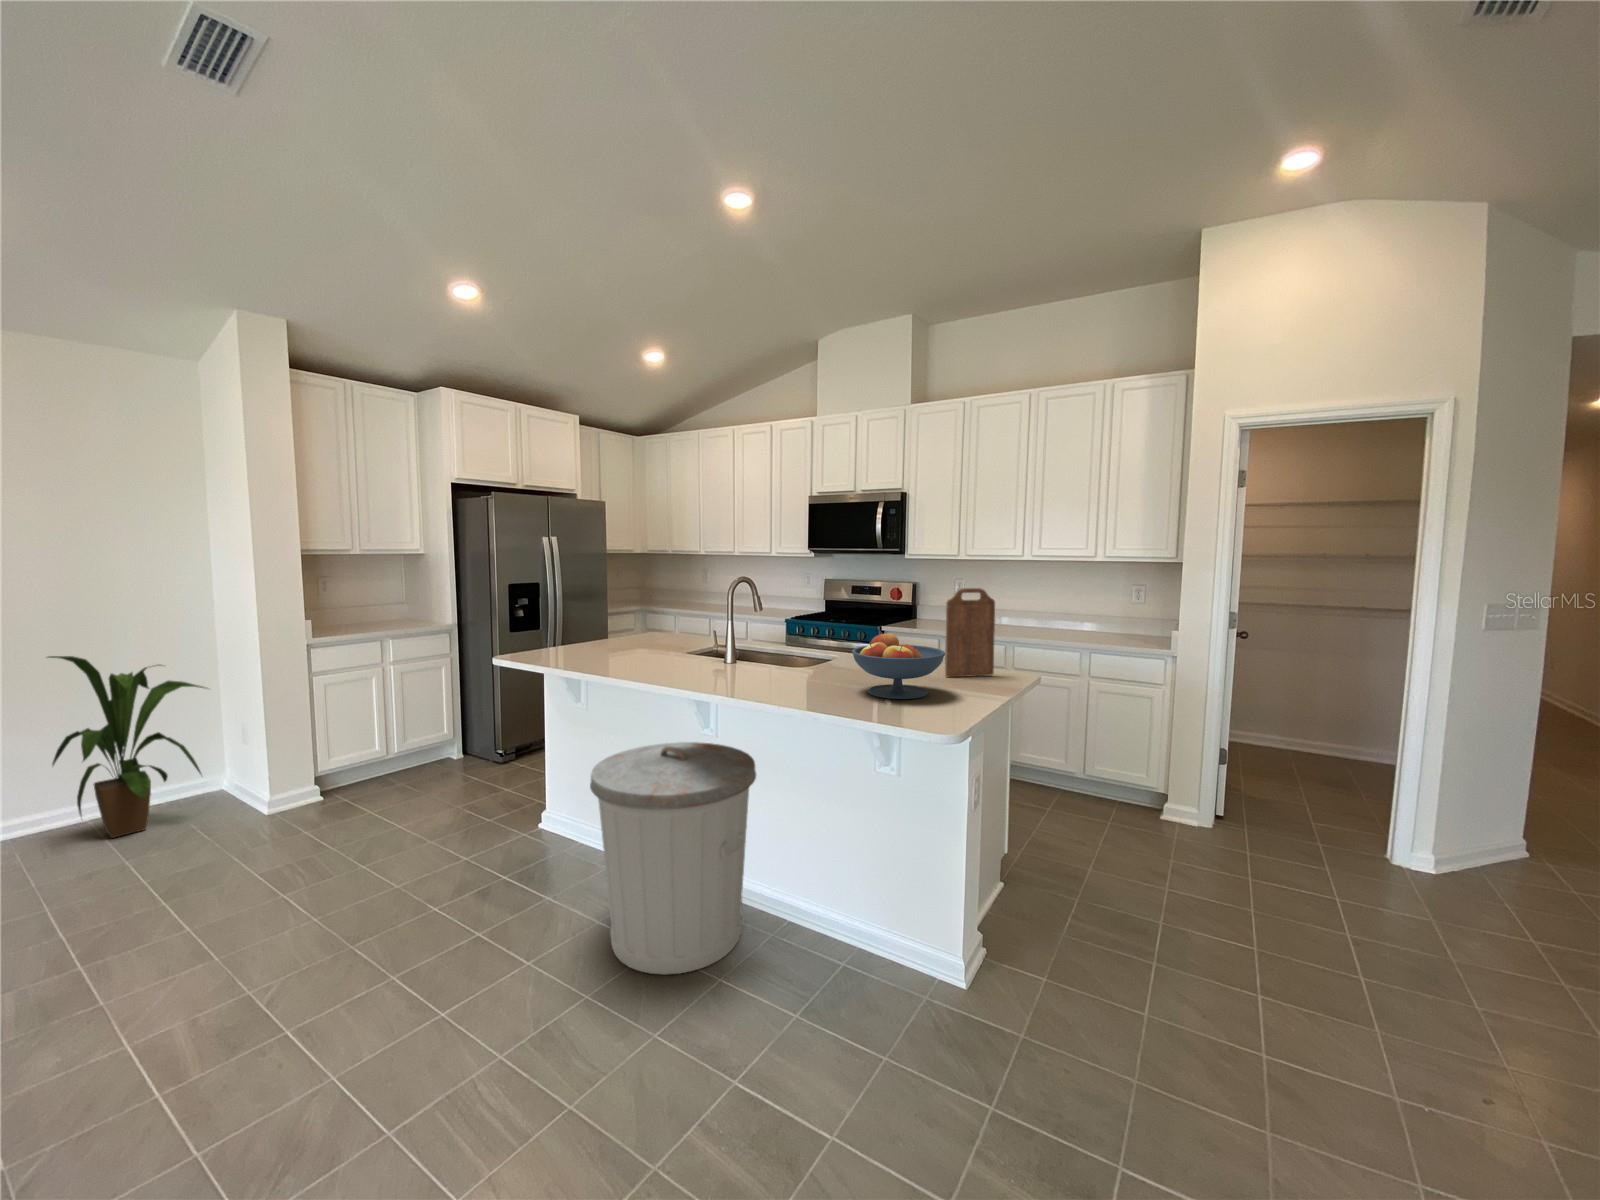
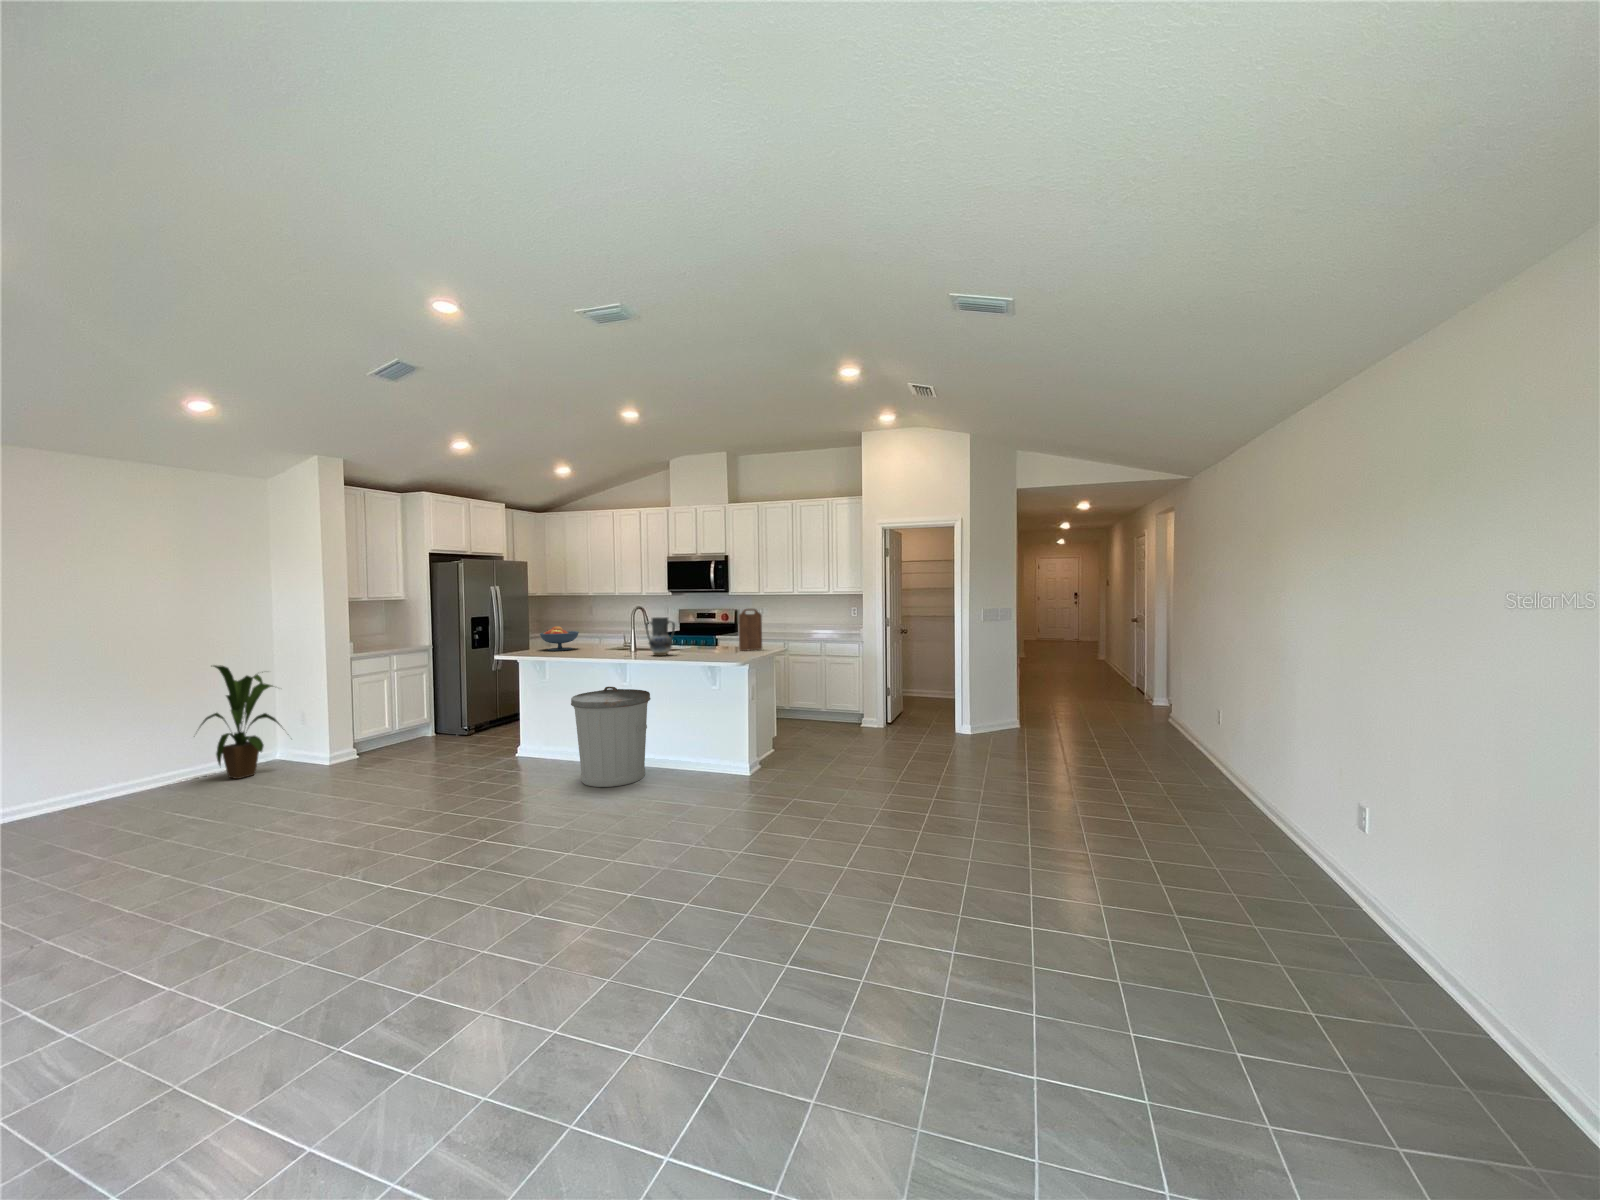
vase: none [750,601,812,686] -> present [645,617,675,656]
fruit bowl: present [852,632,945,699] -> present [540,626,579,651]

